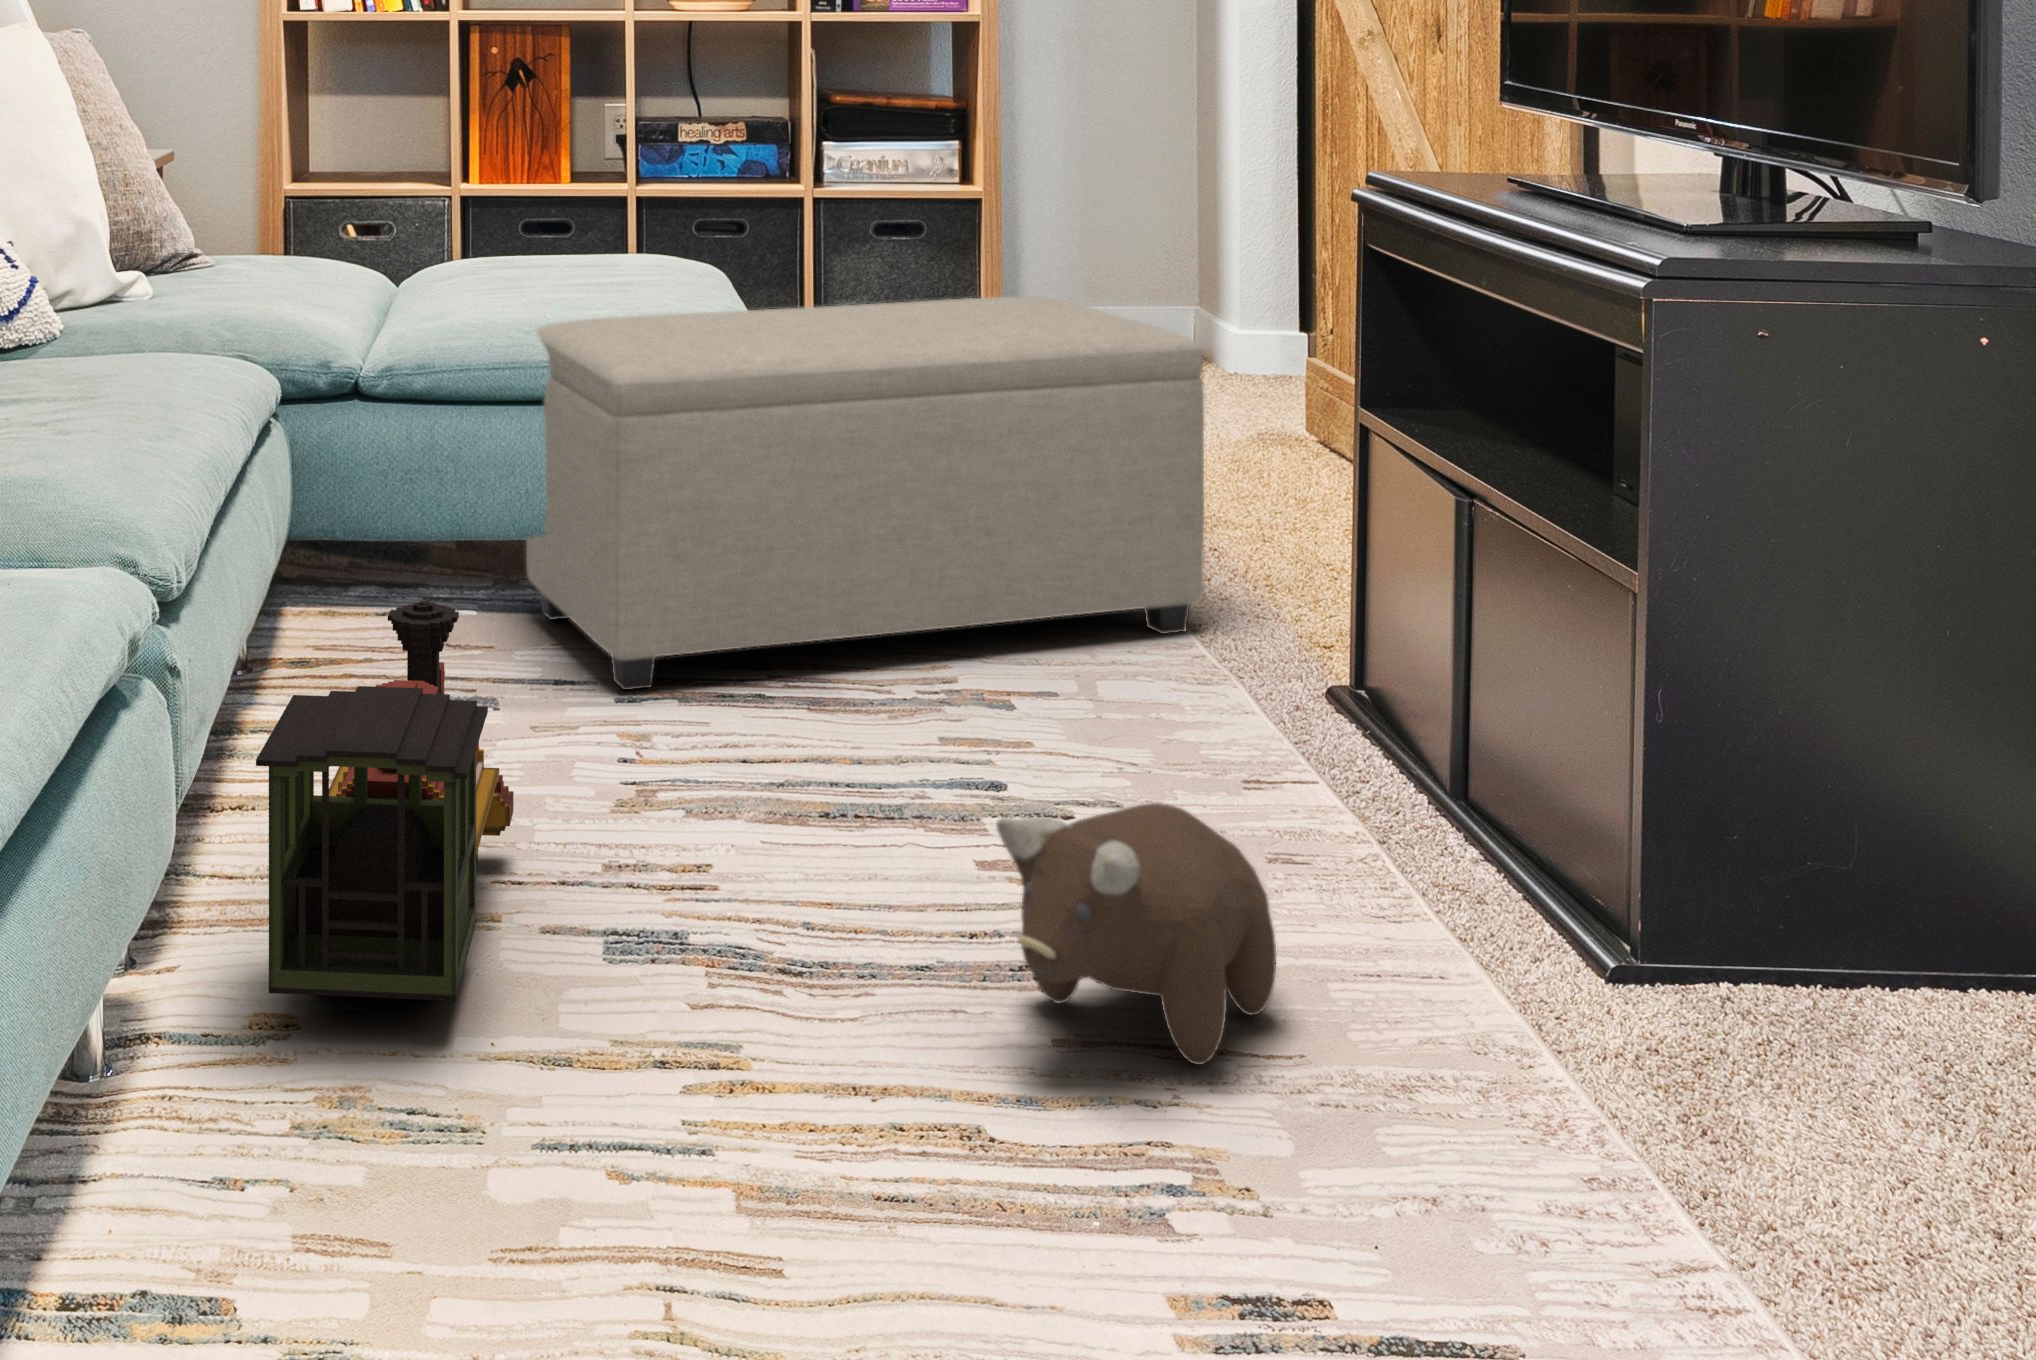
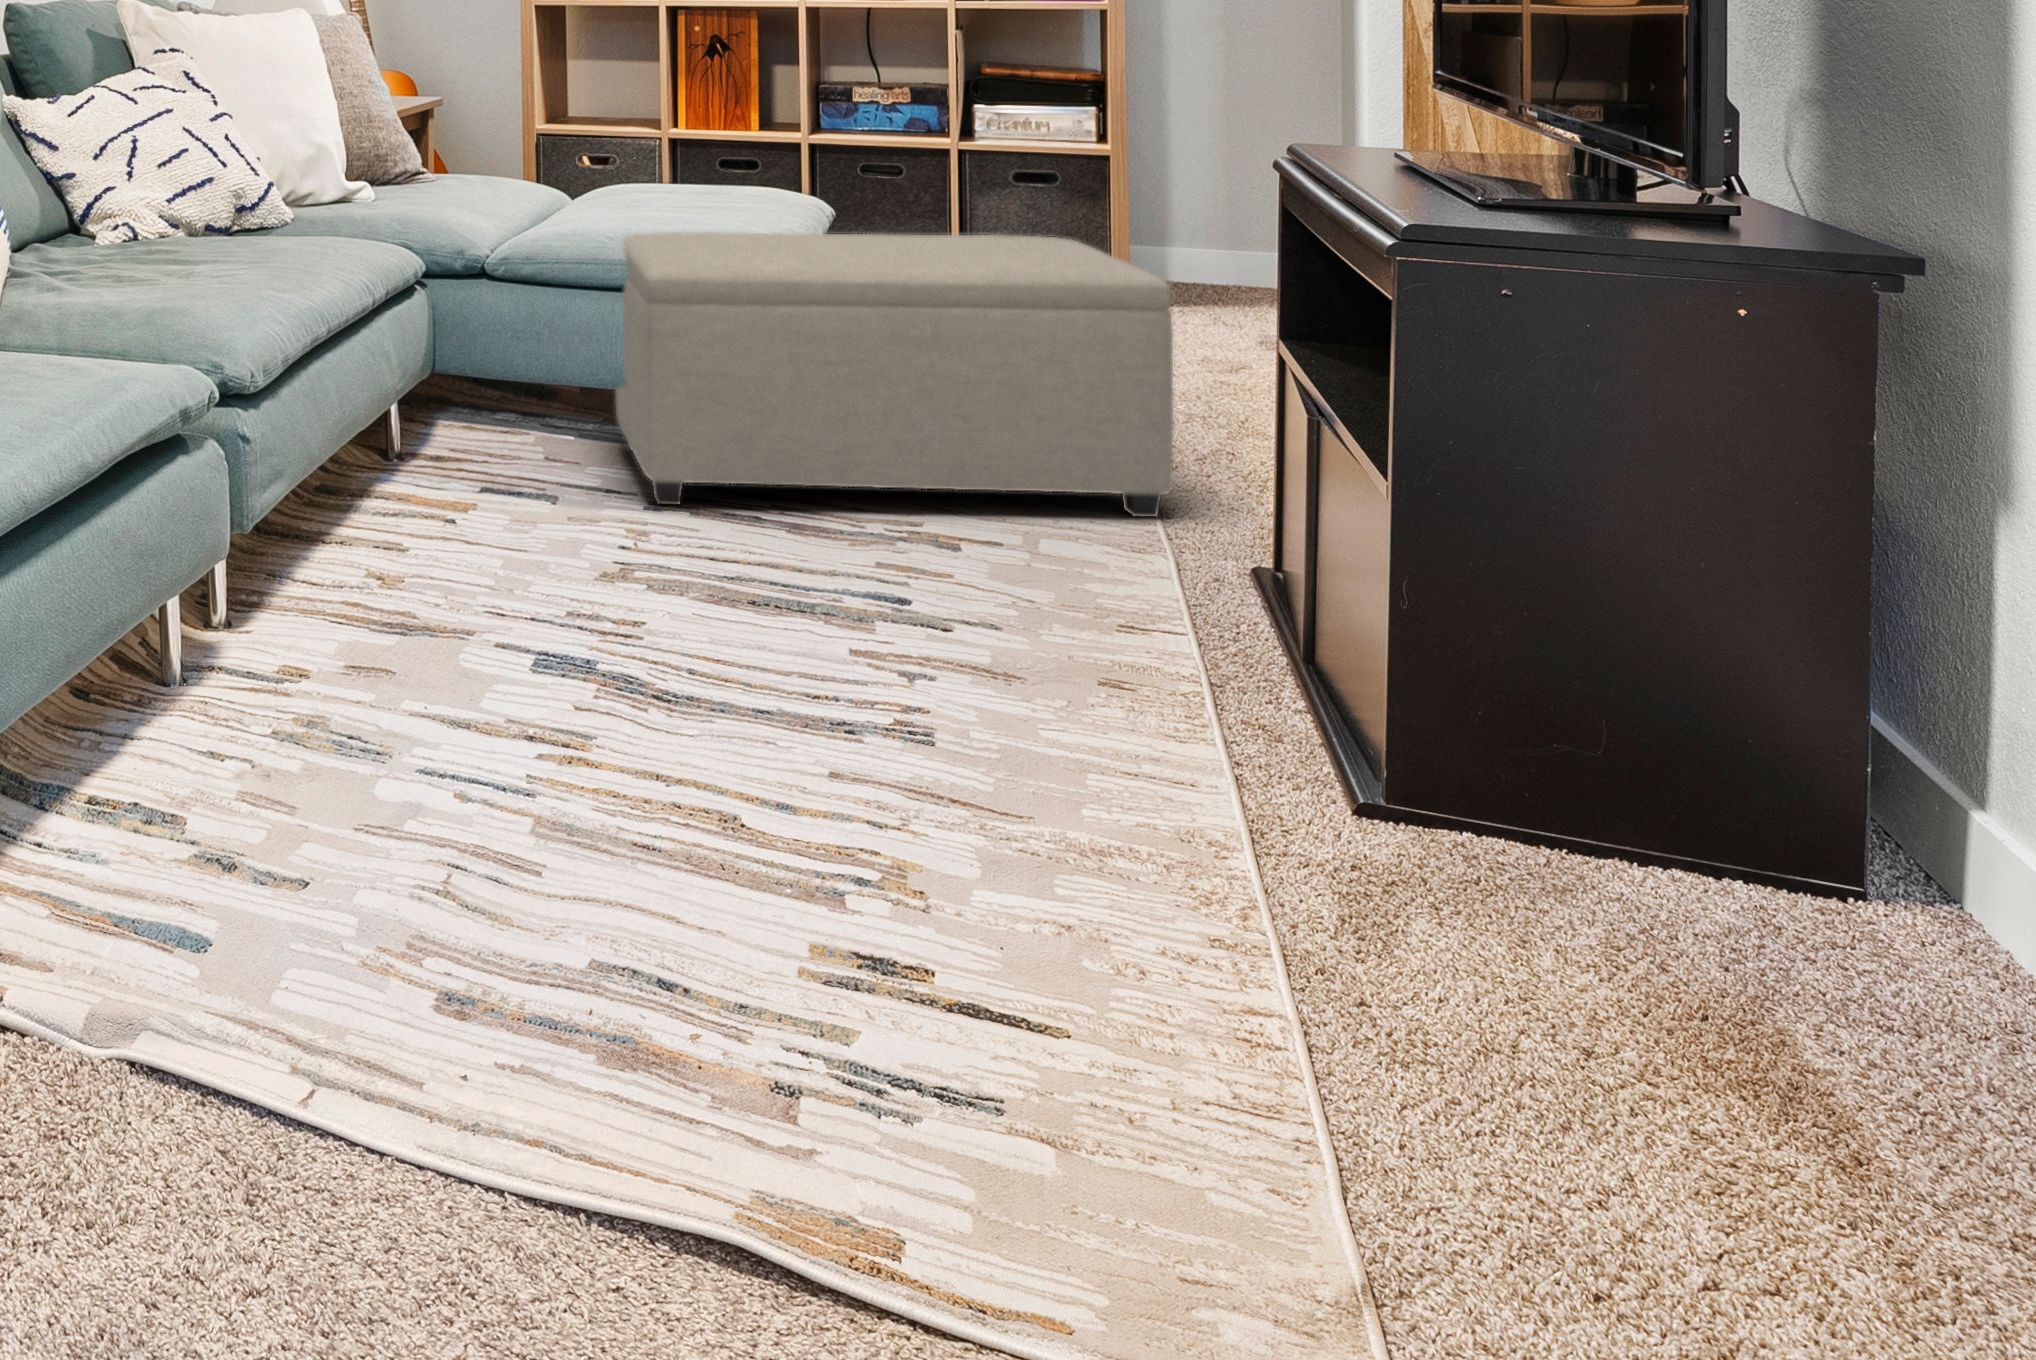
toy train: present [256,601,514,1001] -> none [280,414,512,676]
plush toy: present [996,803,1276,1065] -> none [782,604,1025,809]

